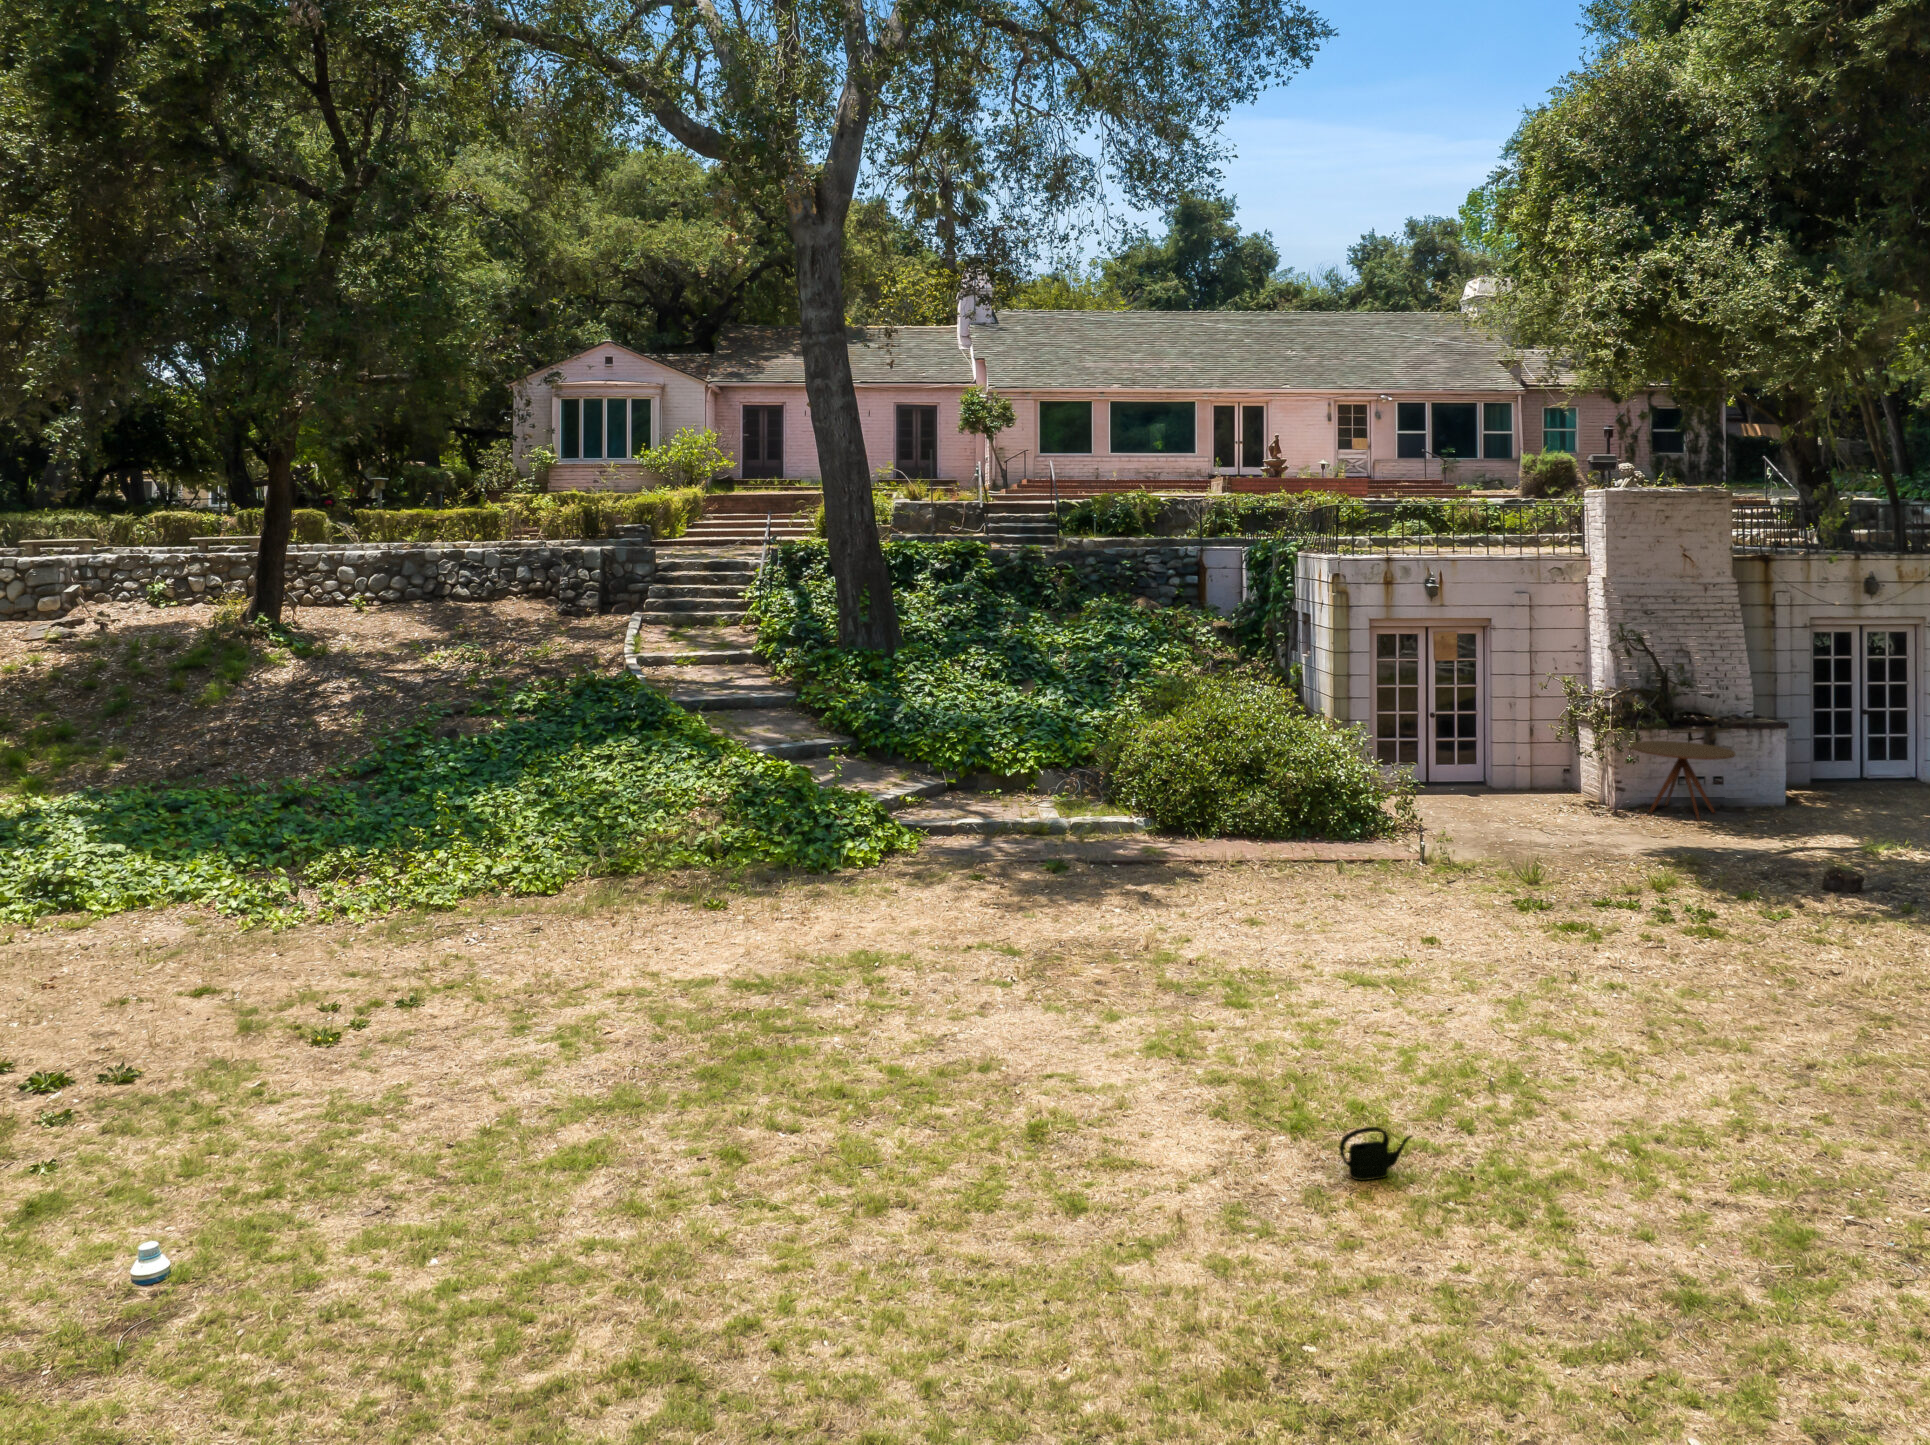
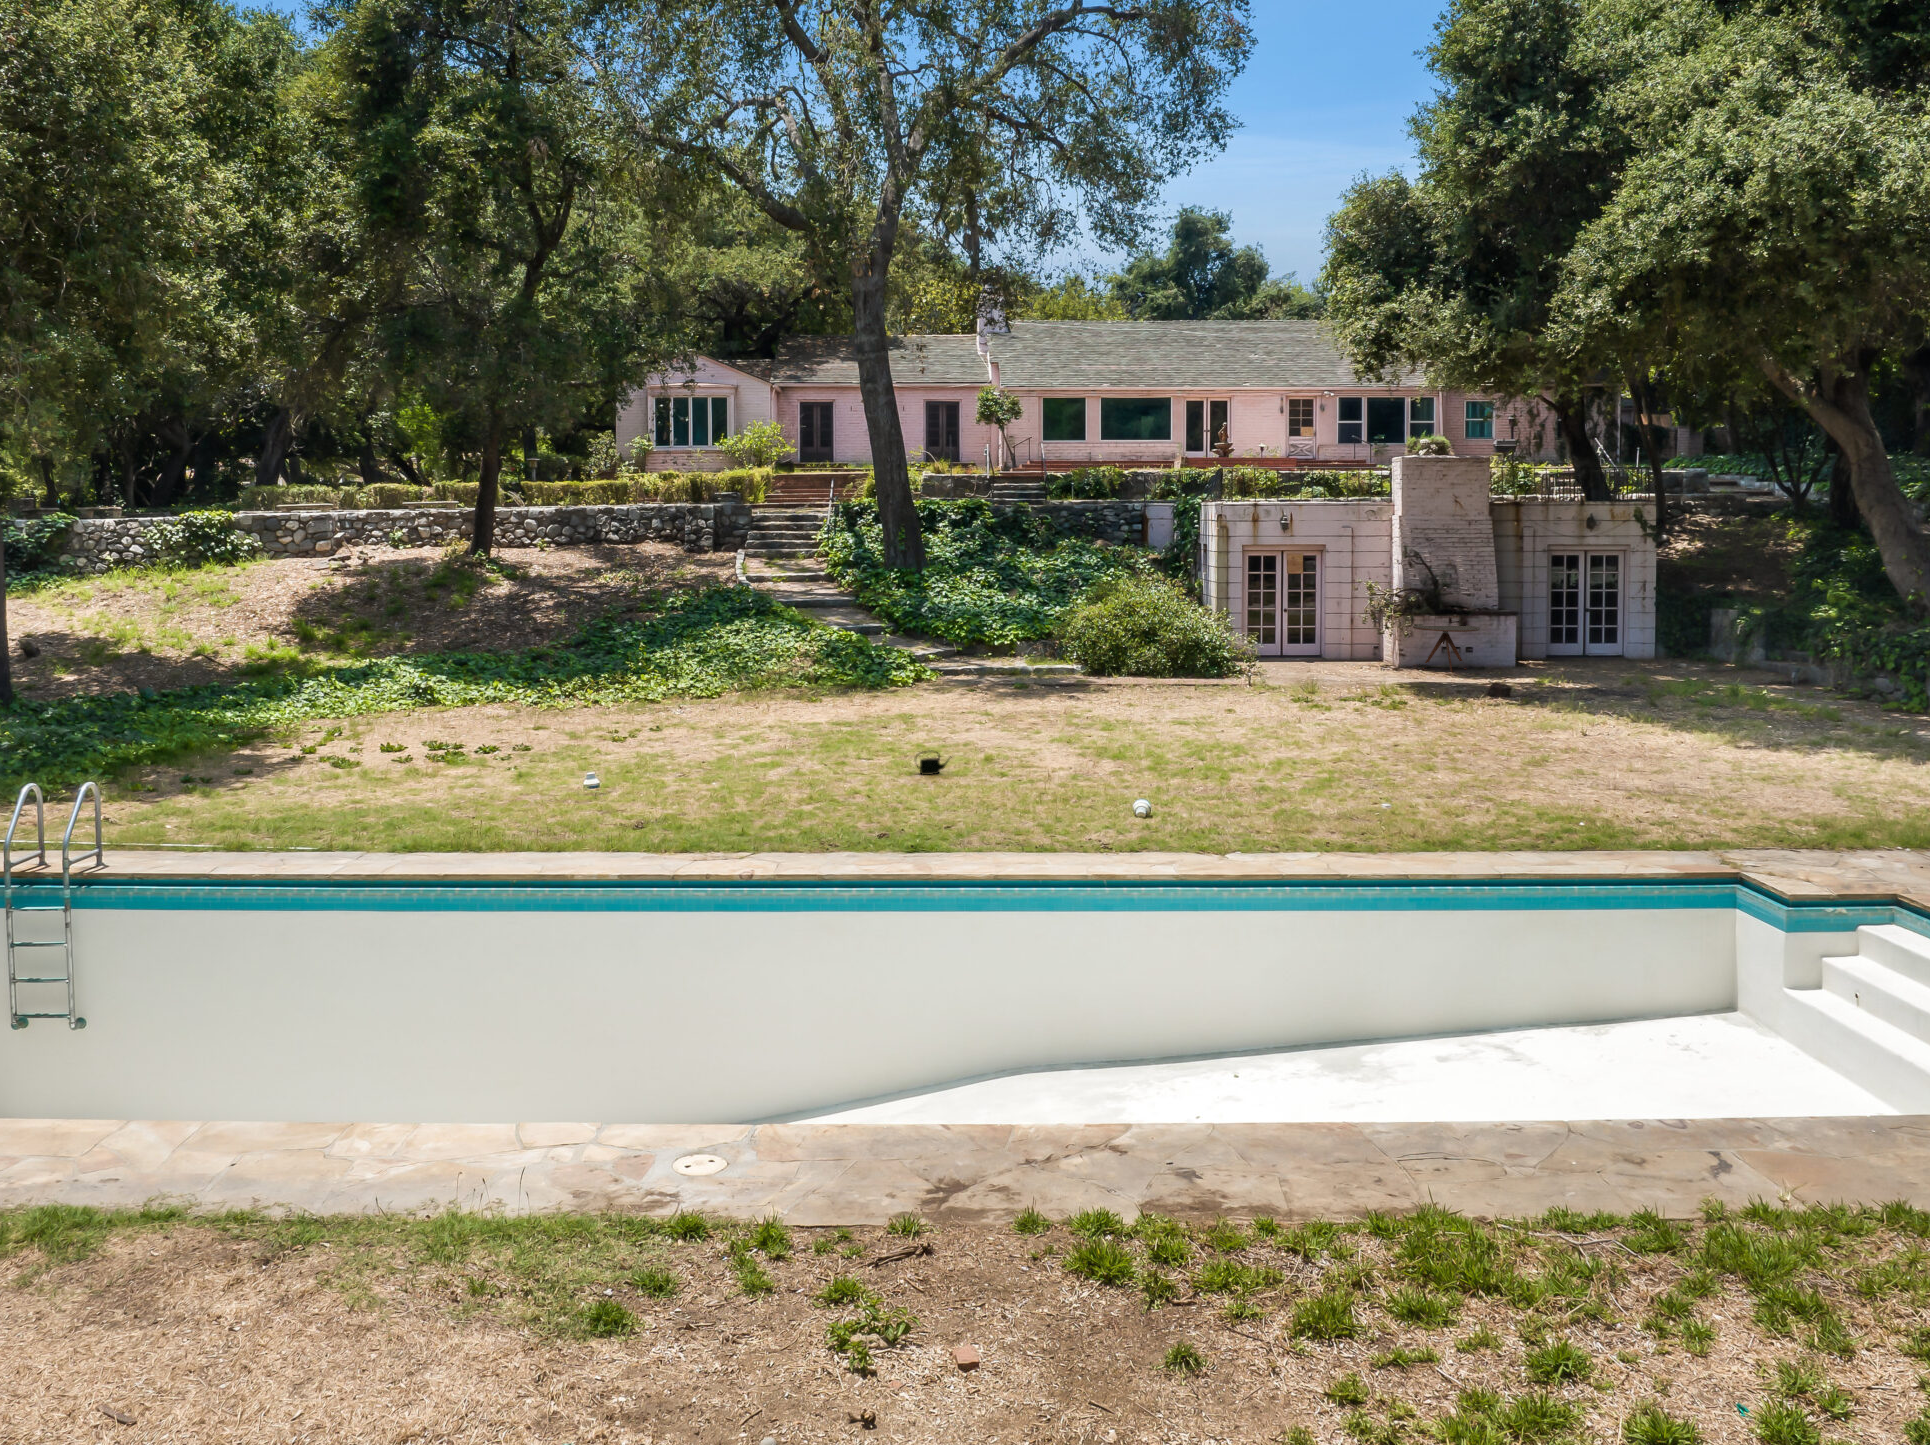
watering can: present [1339,1127,1412,1180] -> present [916,750,952,775]

